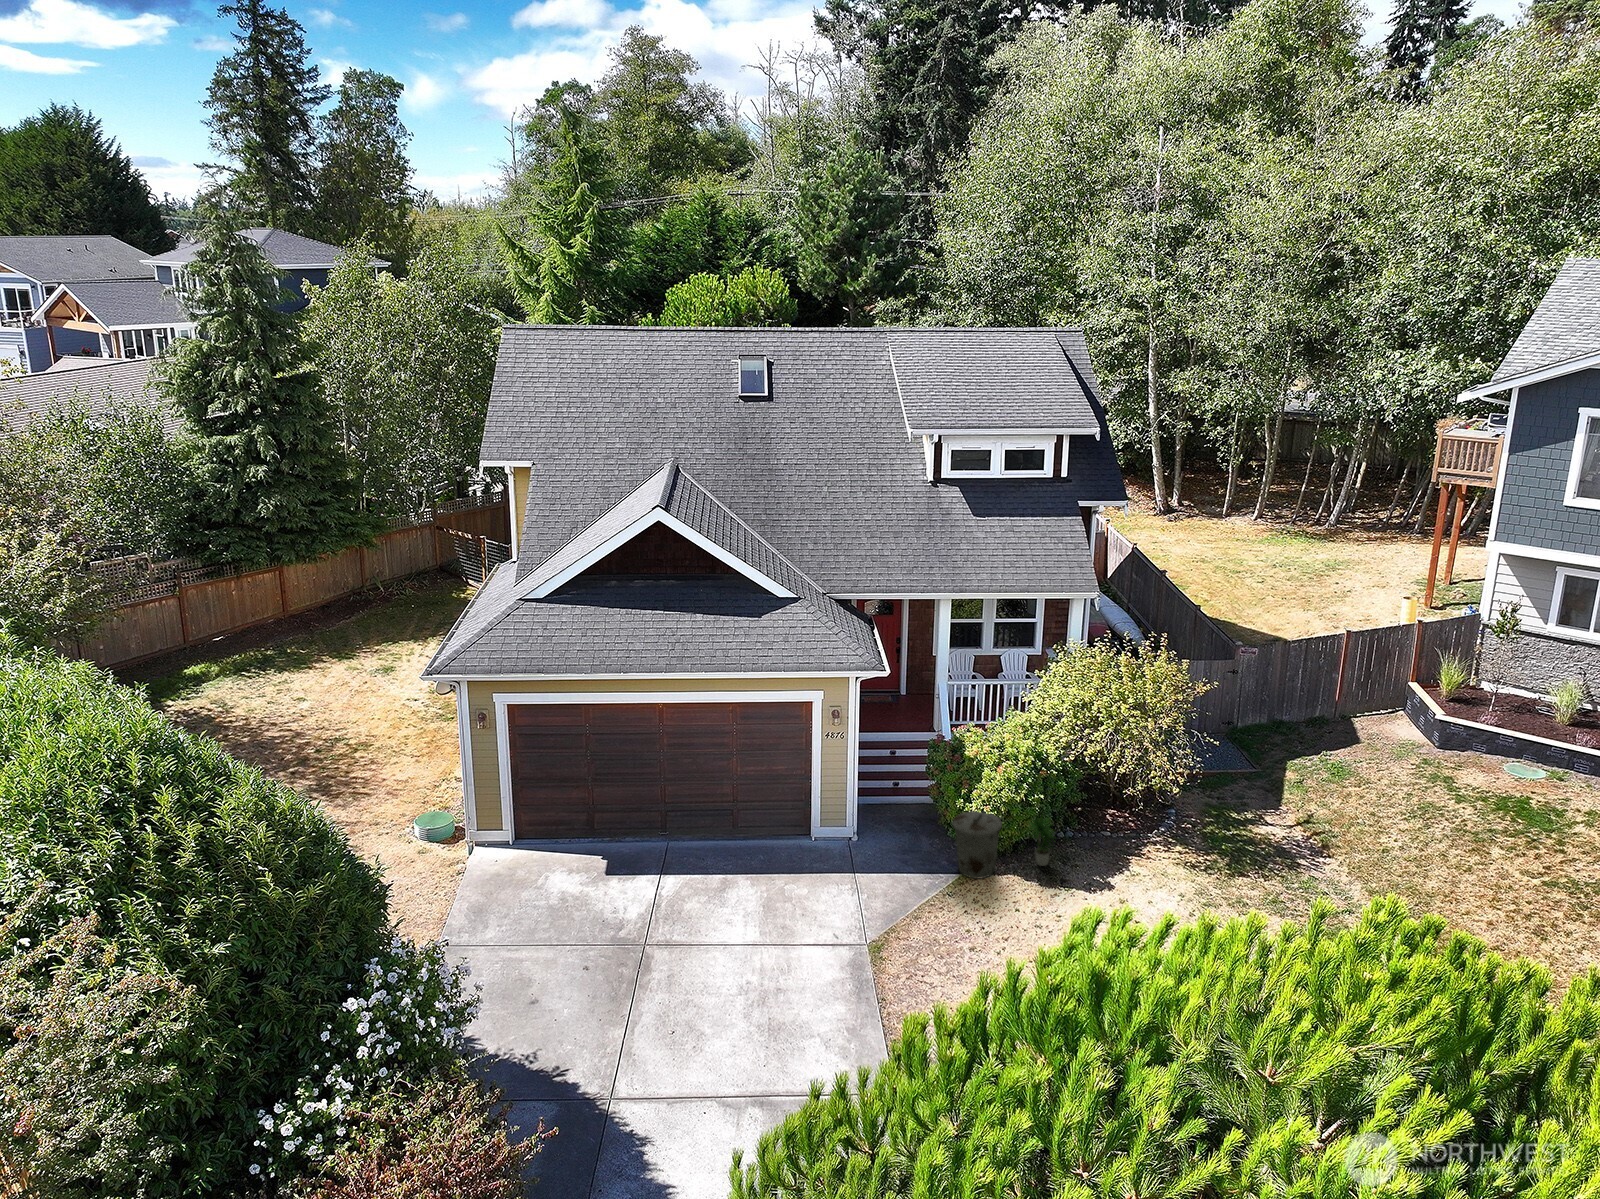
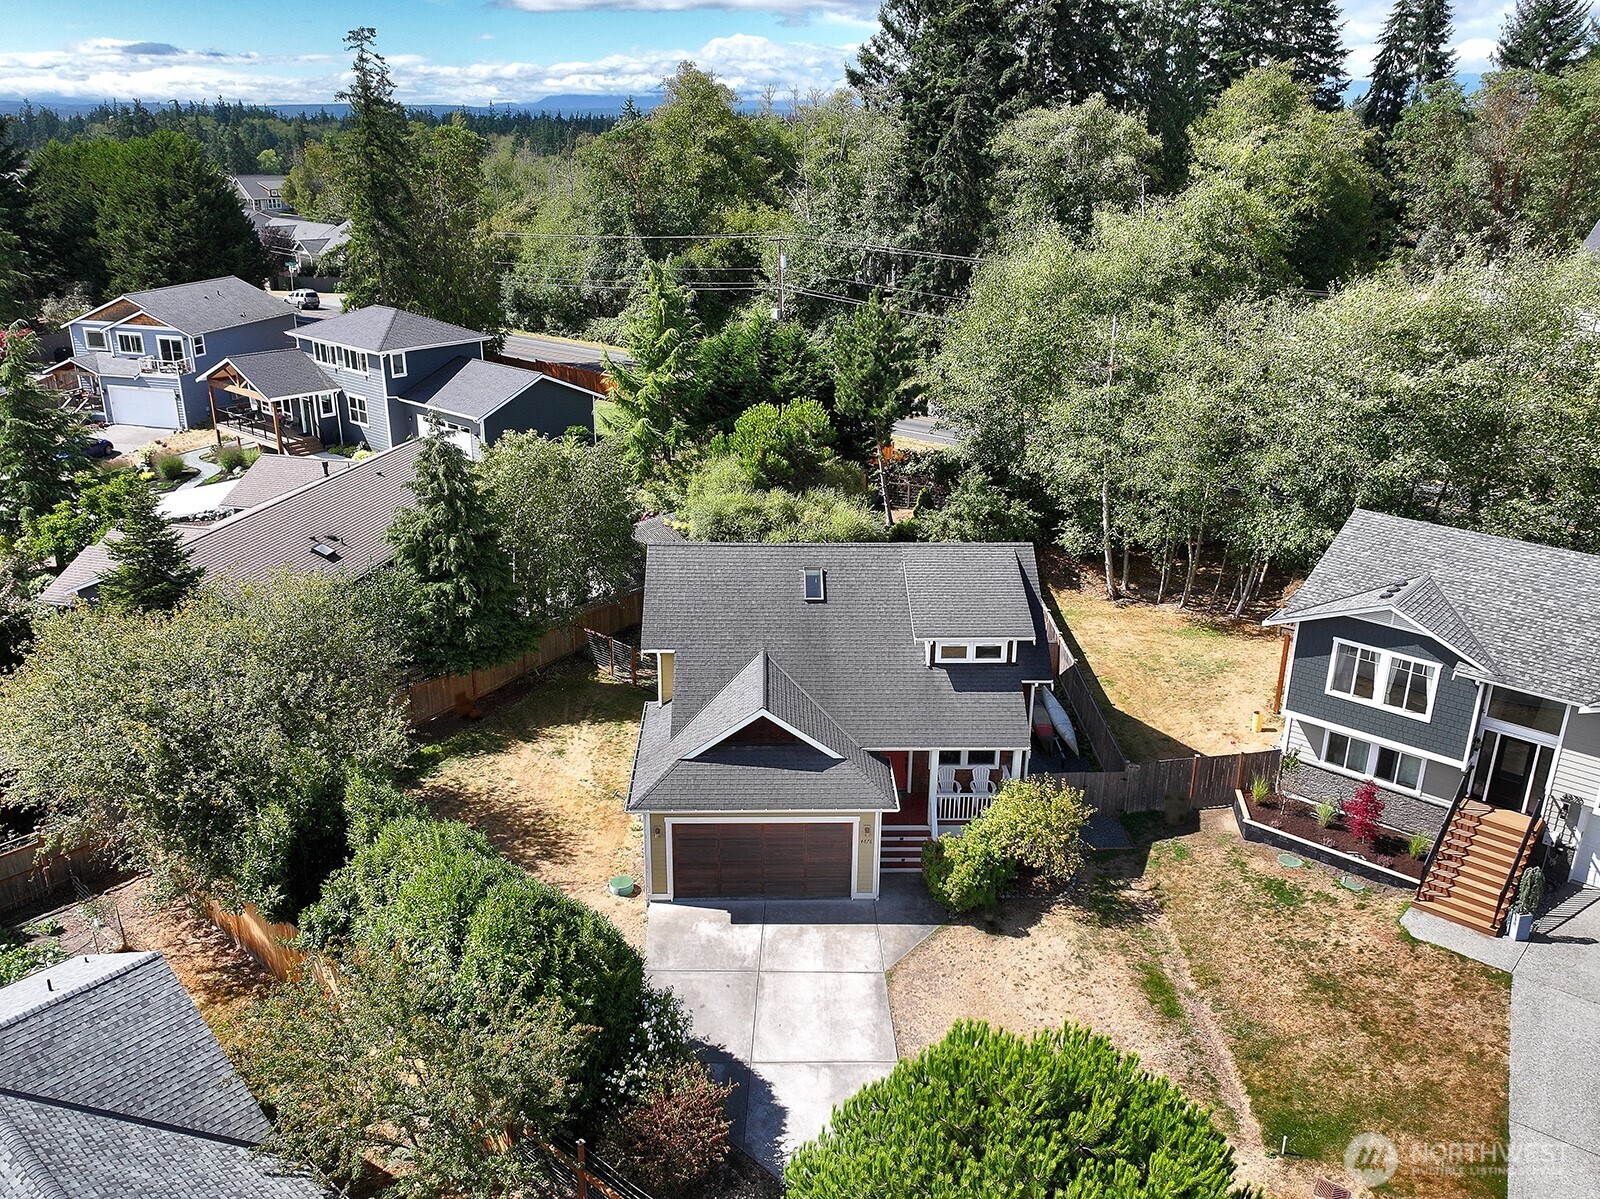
lounge chair: none [239,598,283,642] -> present [454,690,482,720]
trash can: present [953,811,1002,879] -> present [1164,790,1190,825]

